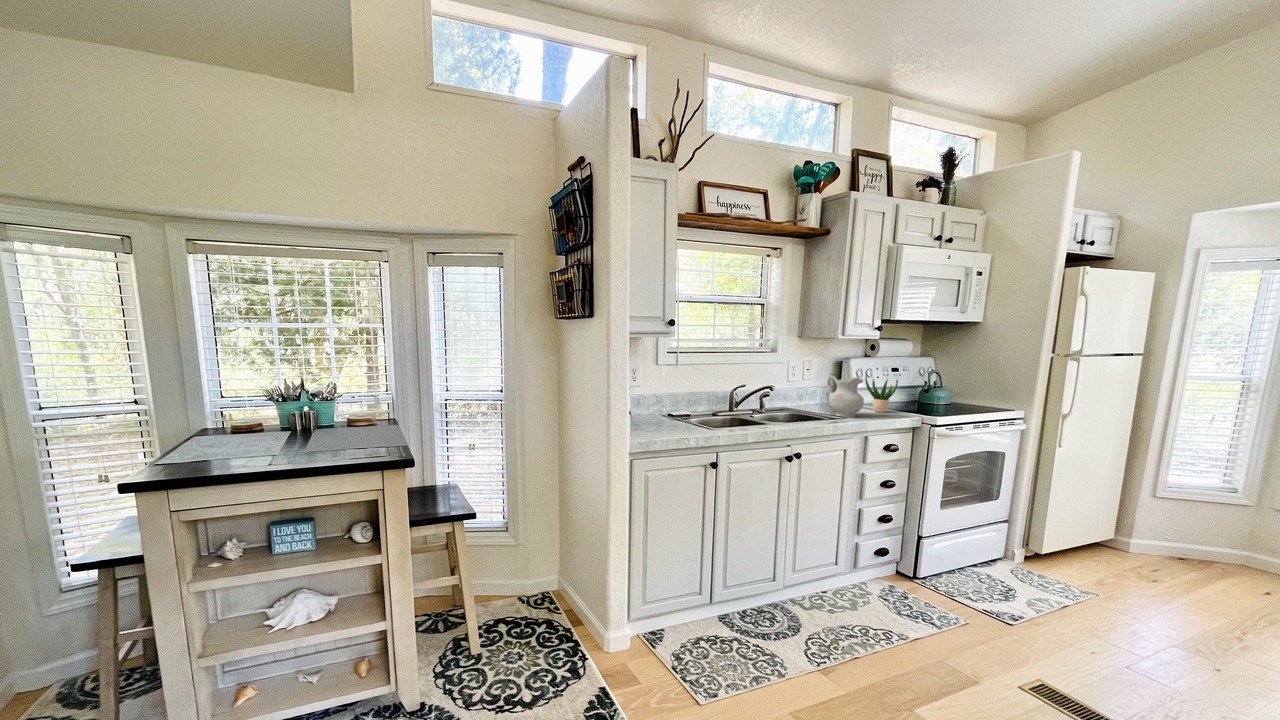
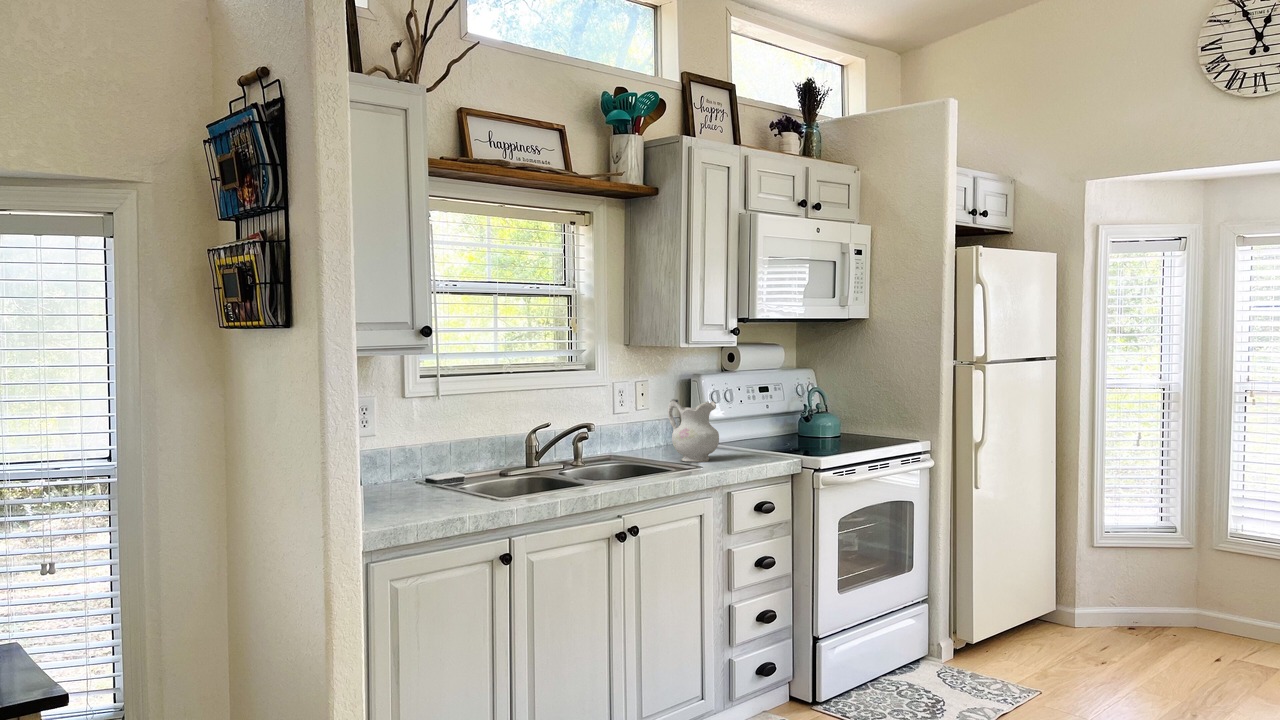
potted plant: present [865,376,898,412] -> none [721,394,764,452]

